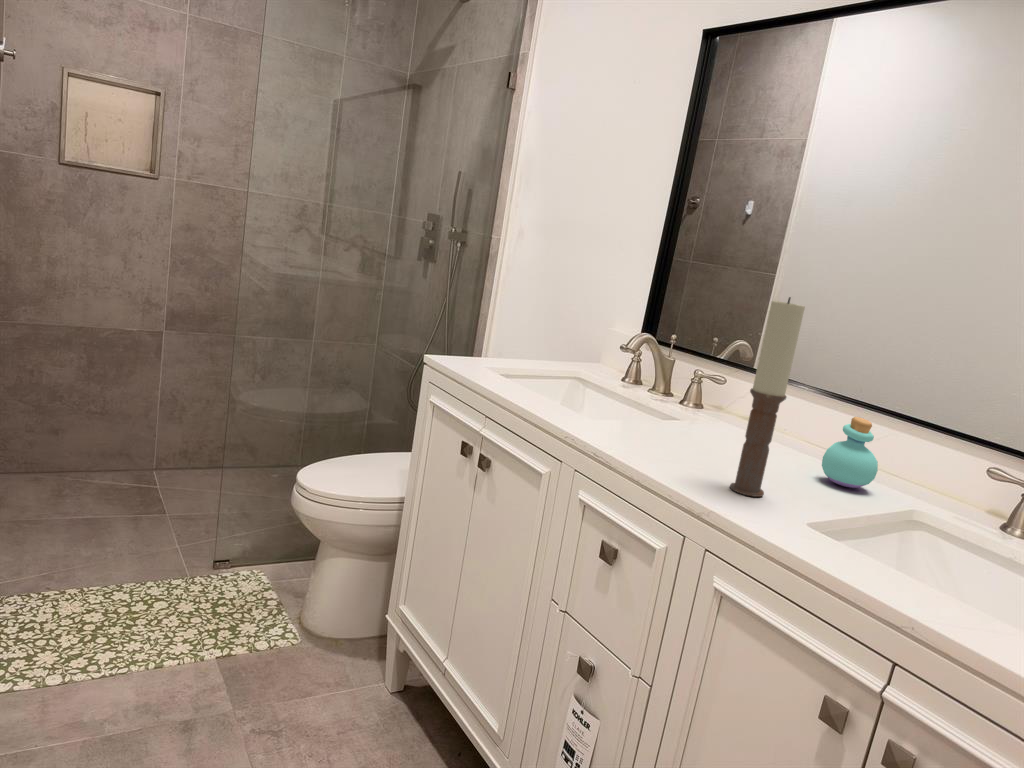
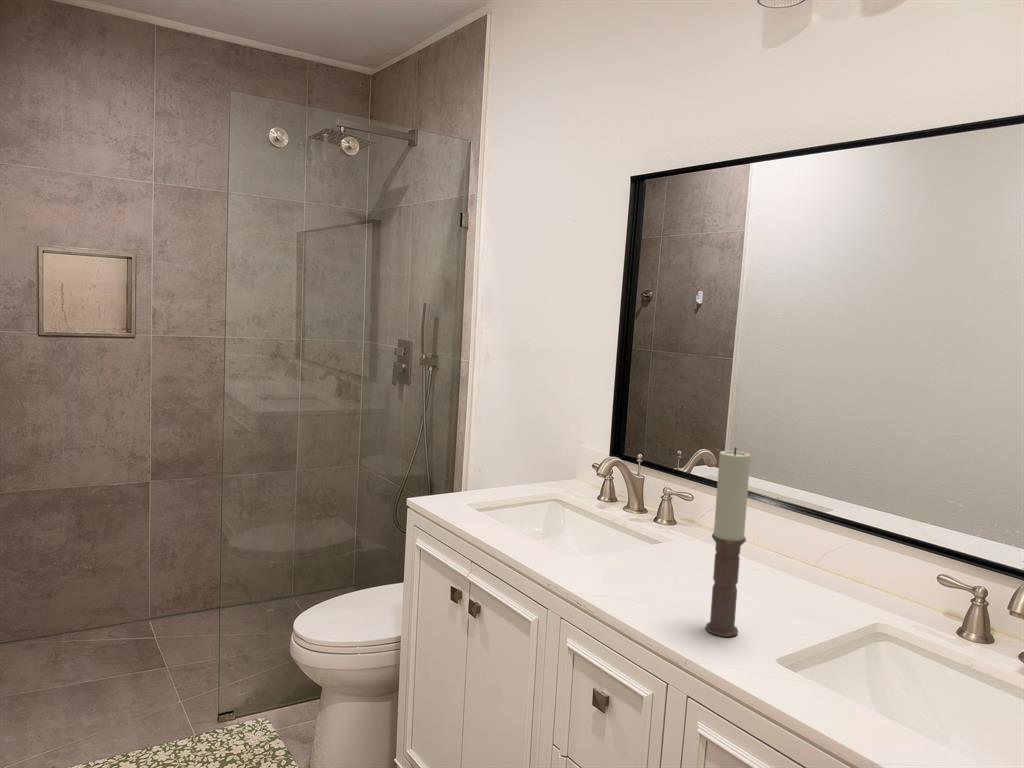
perfume bottle: present [822,417,878,488] -> none [791,537,844,606]

